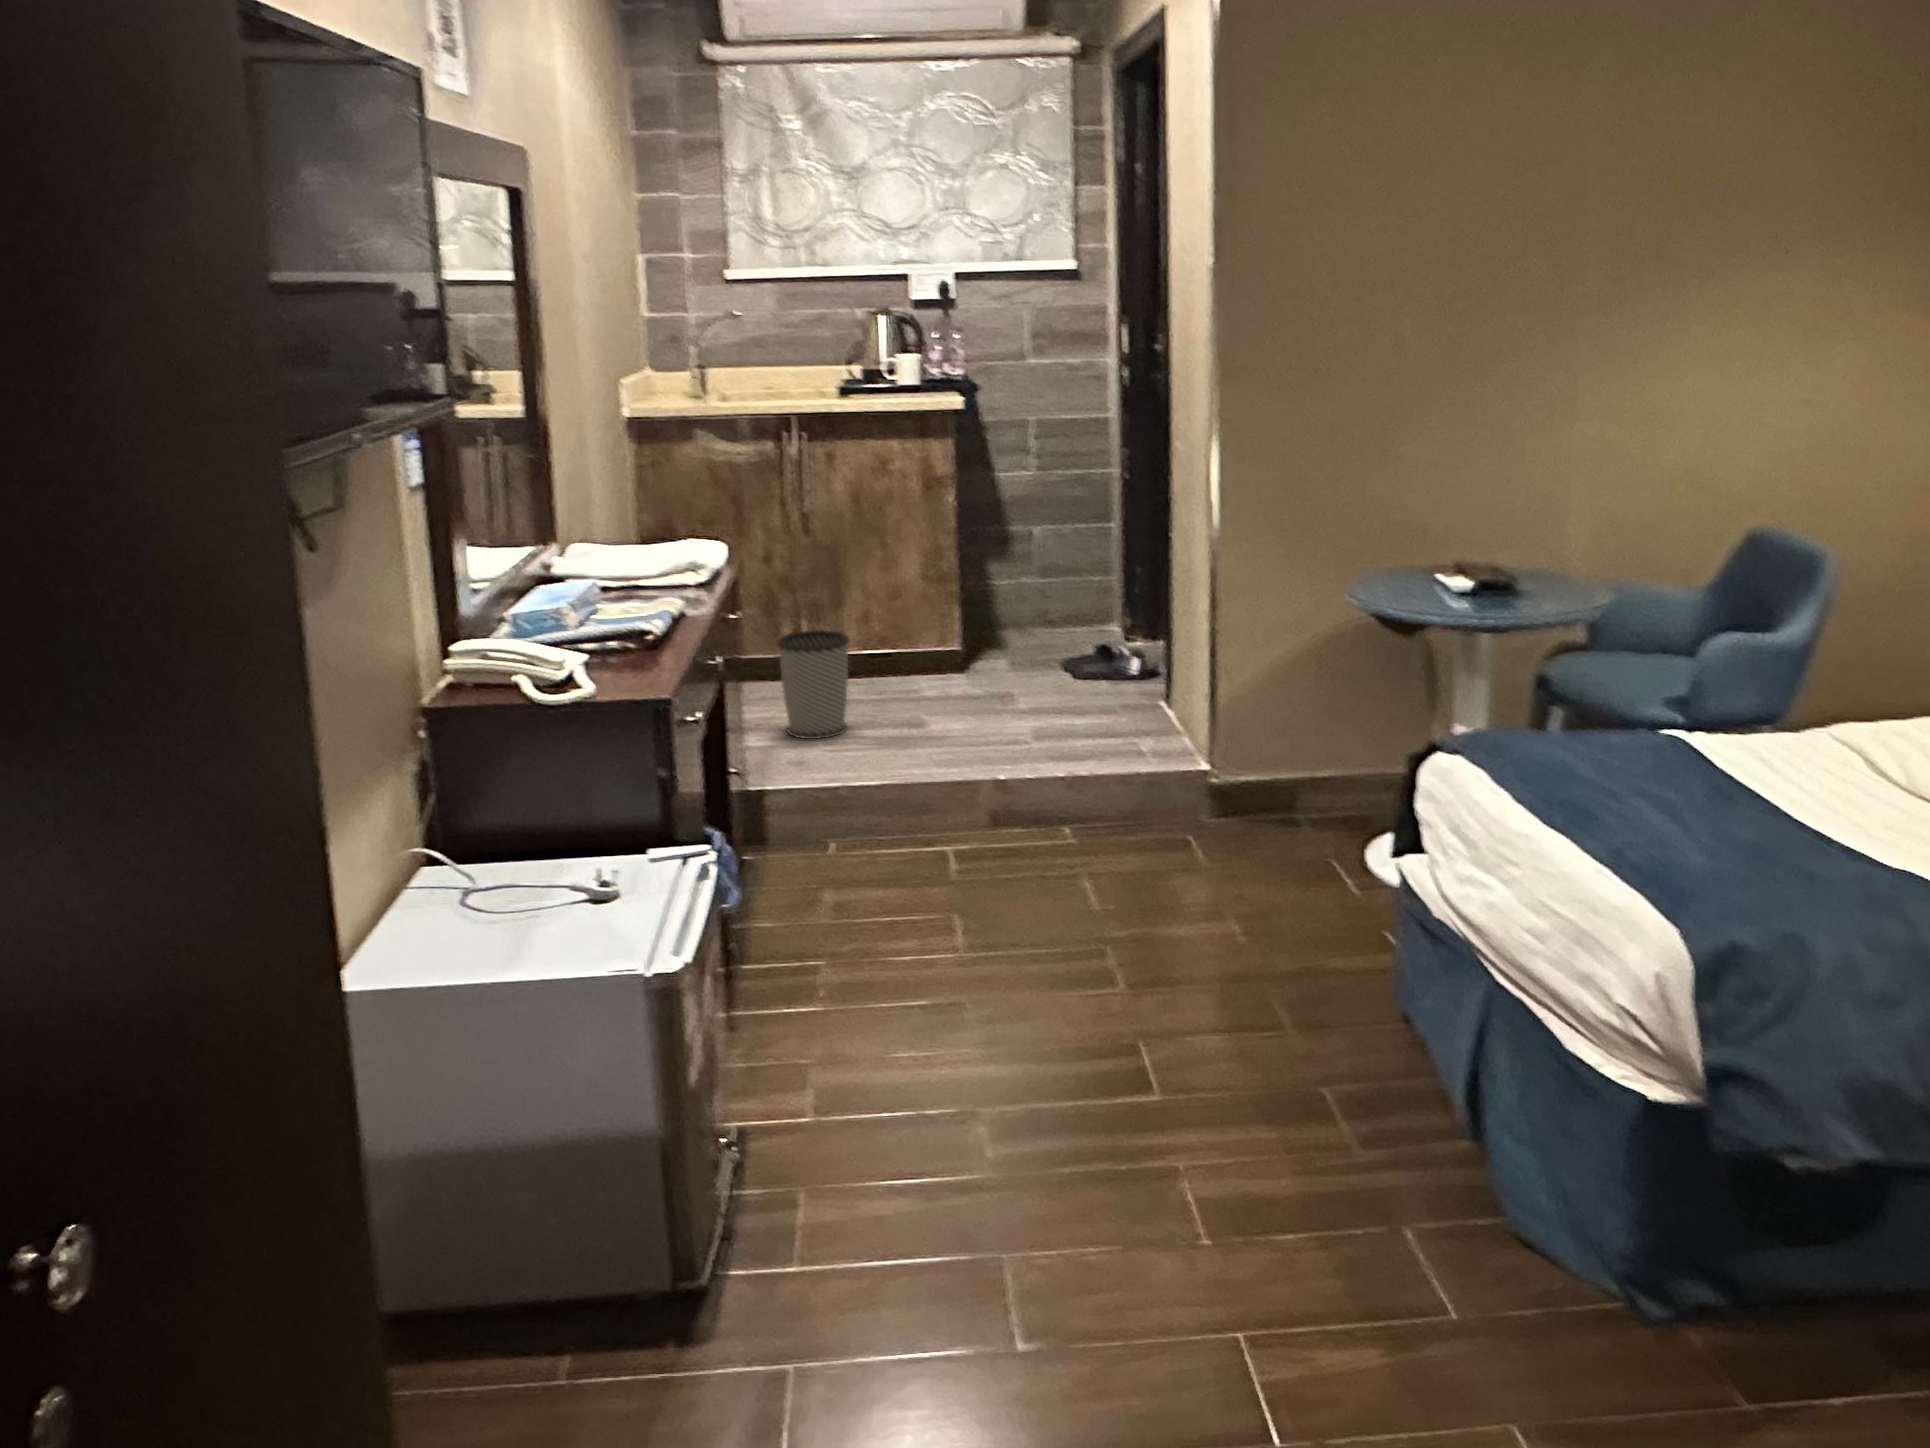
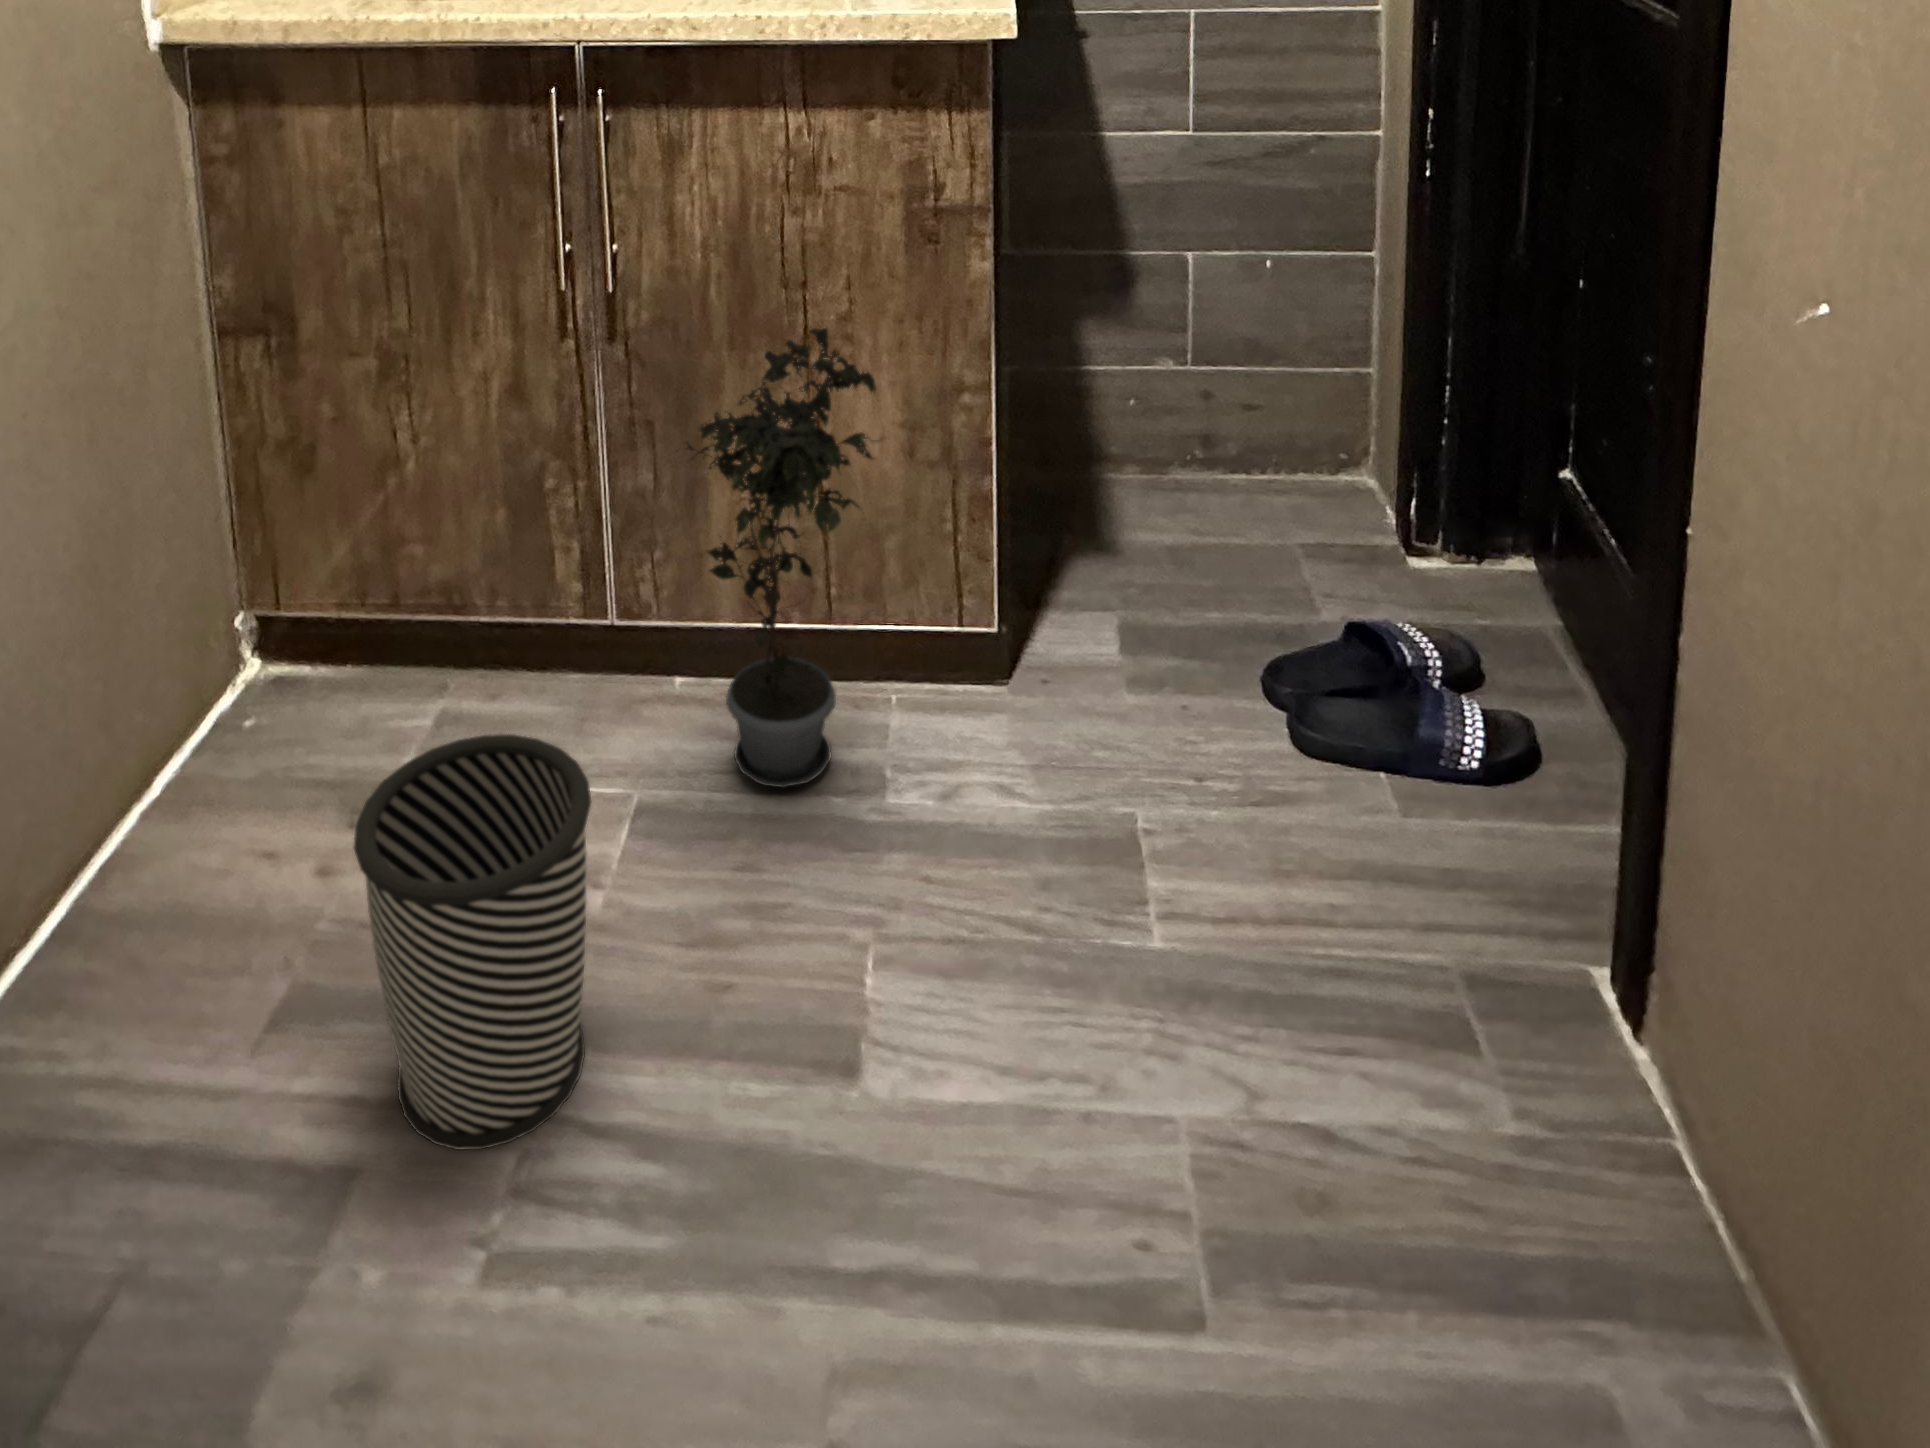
potted plant: none [846,517,924,693] -> present [676,328,876,788]

